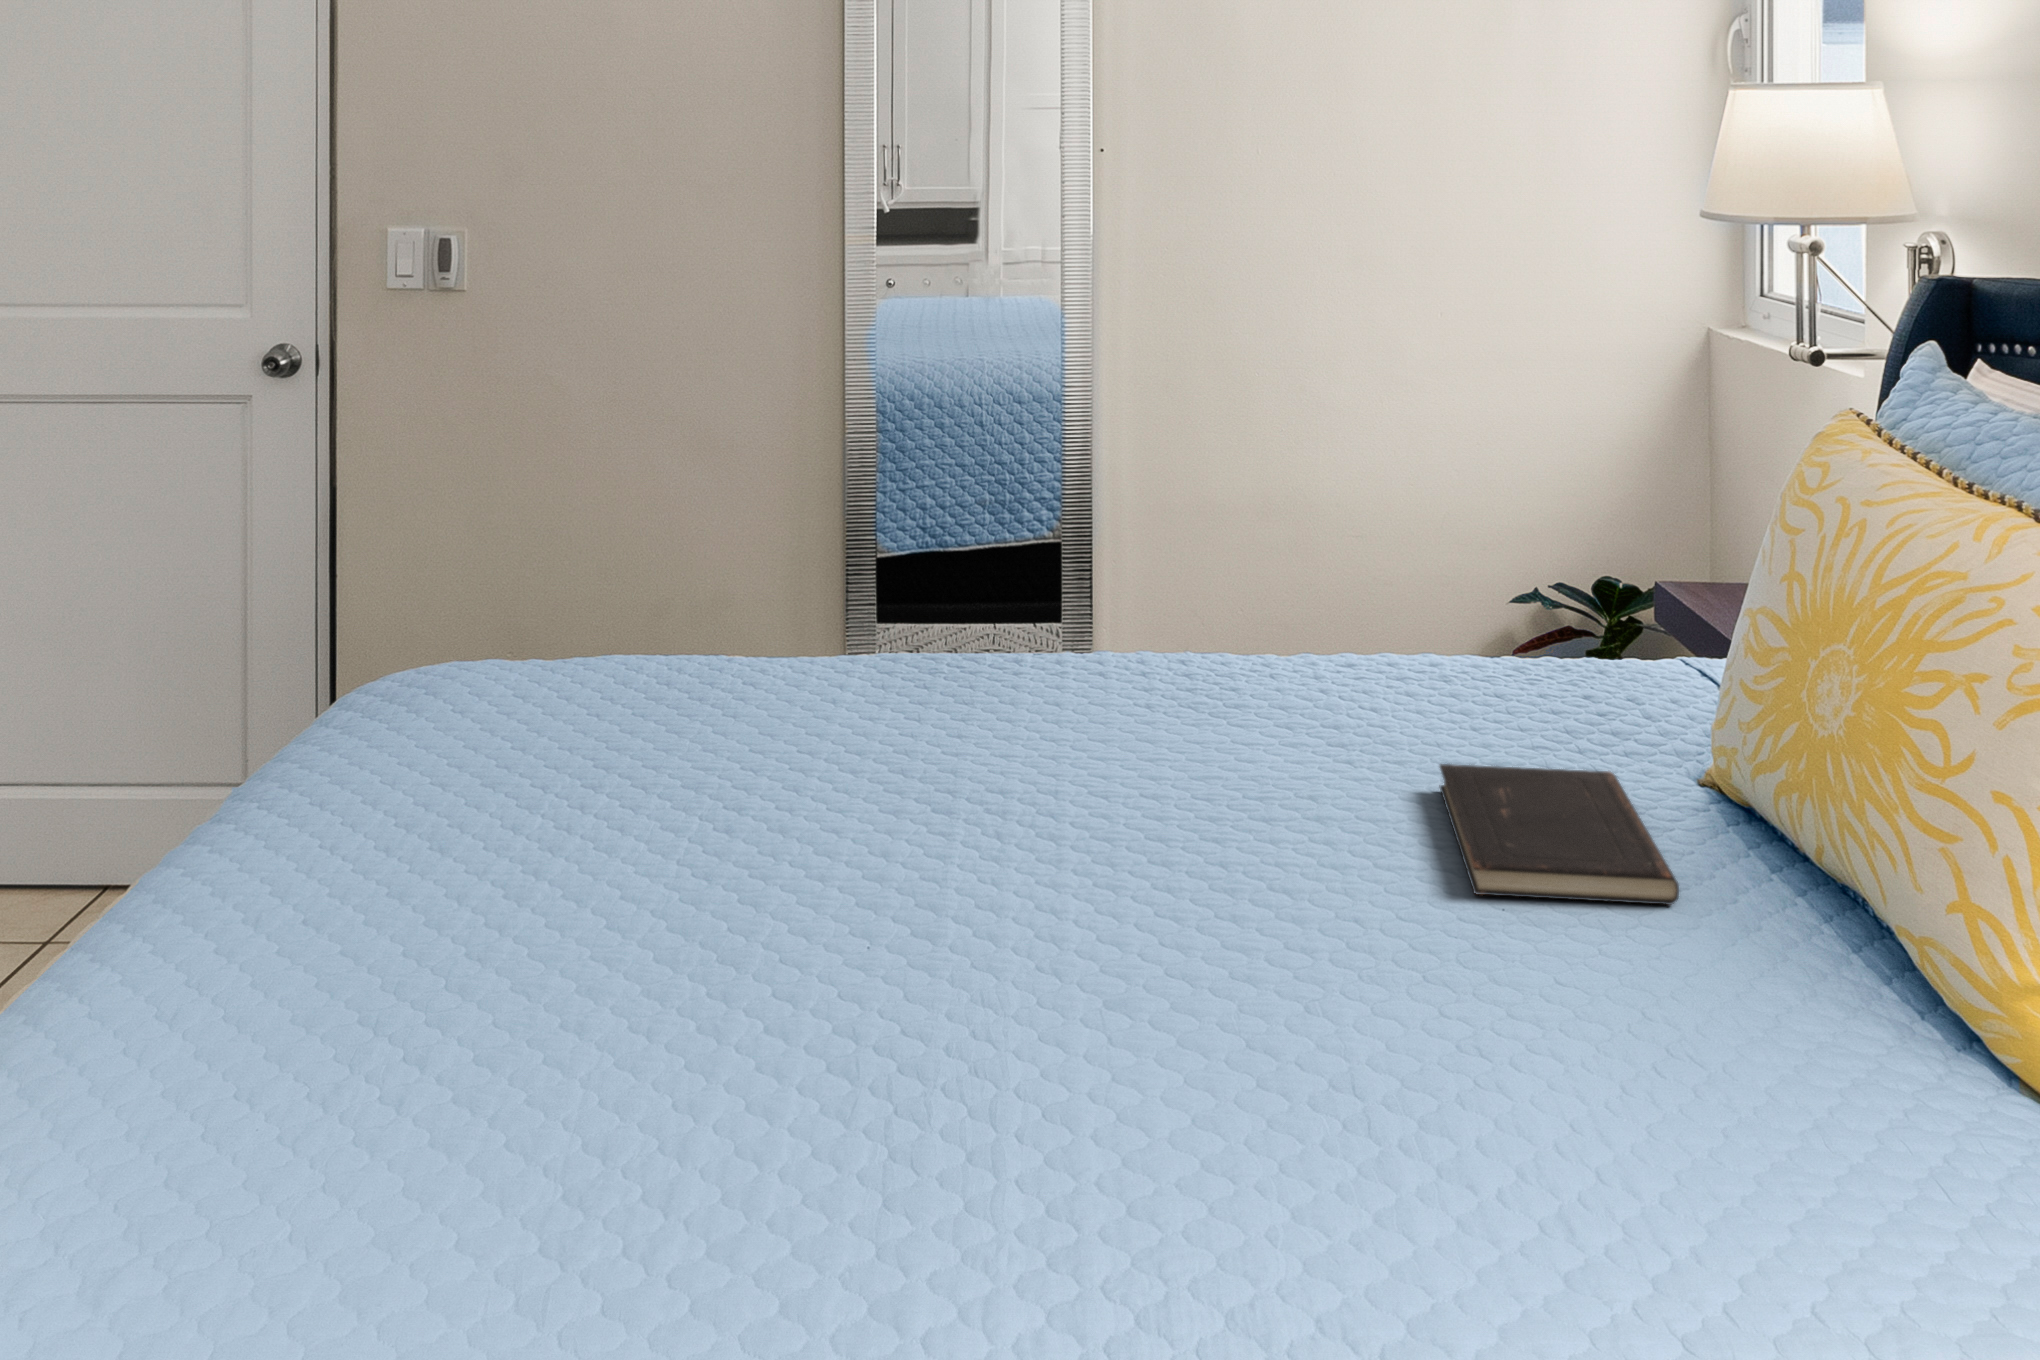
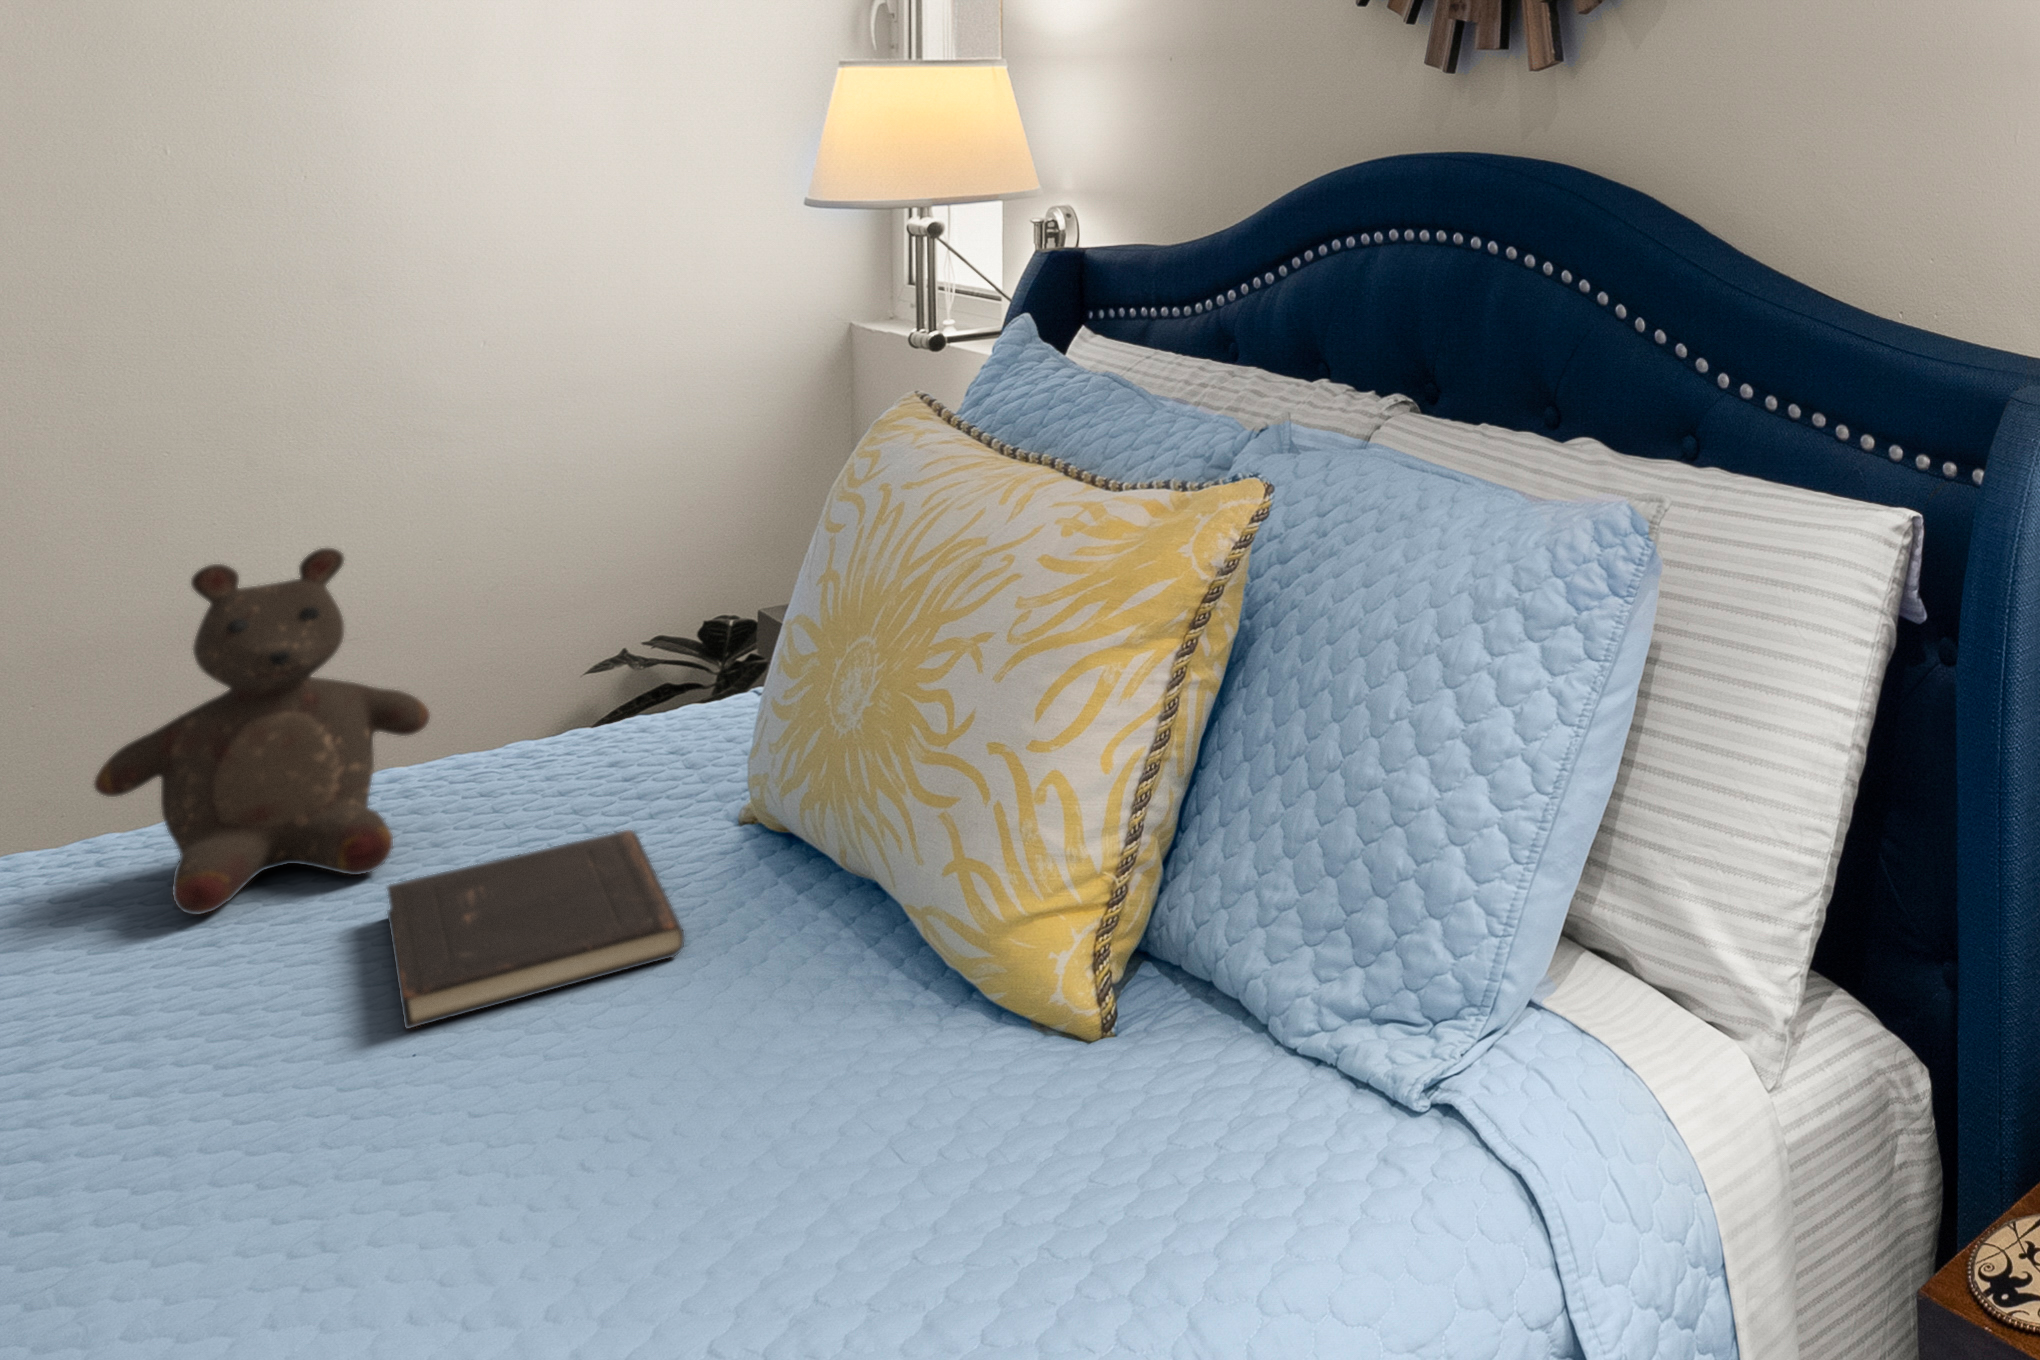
stuffed bear: none [1250,474,1451,748] -> present [94,548,430,915]

